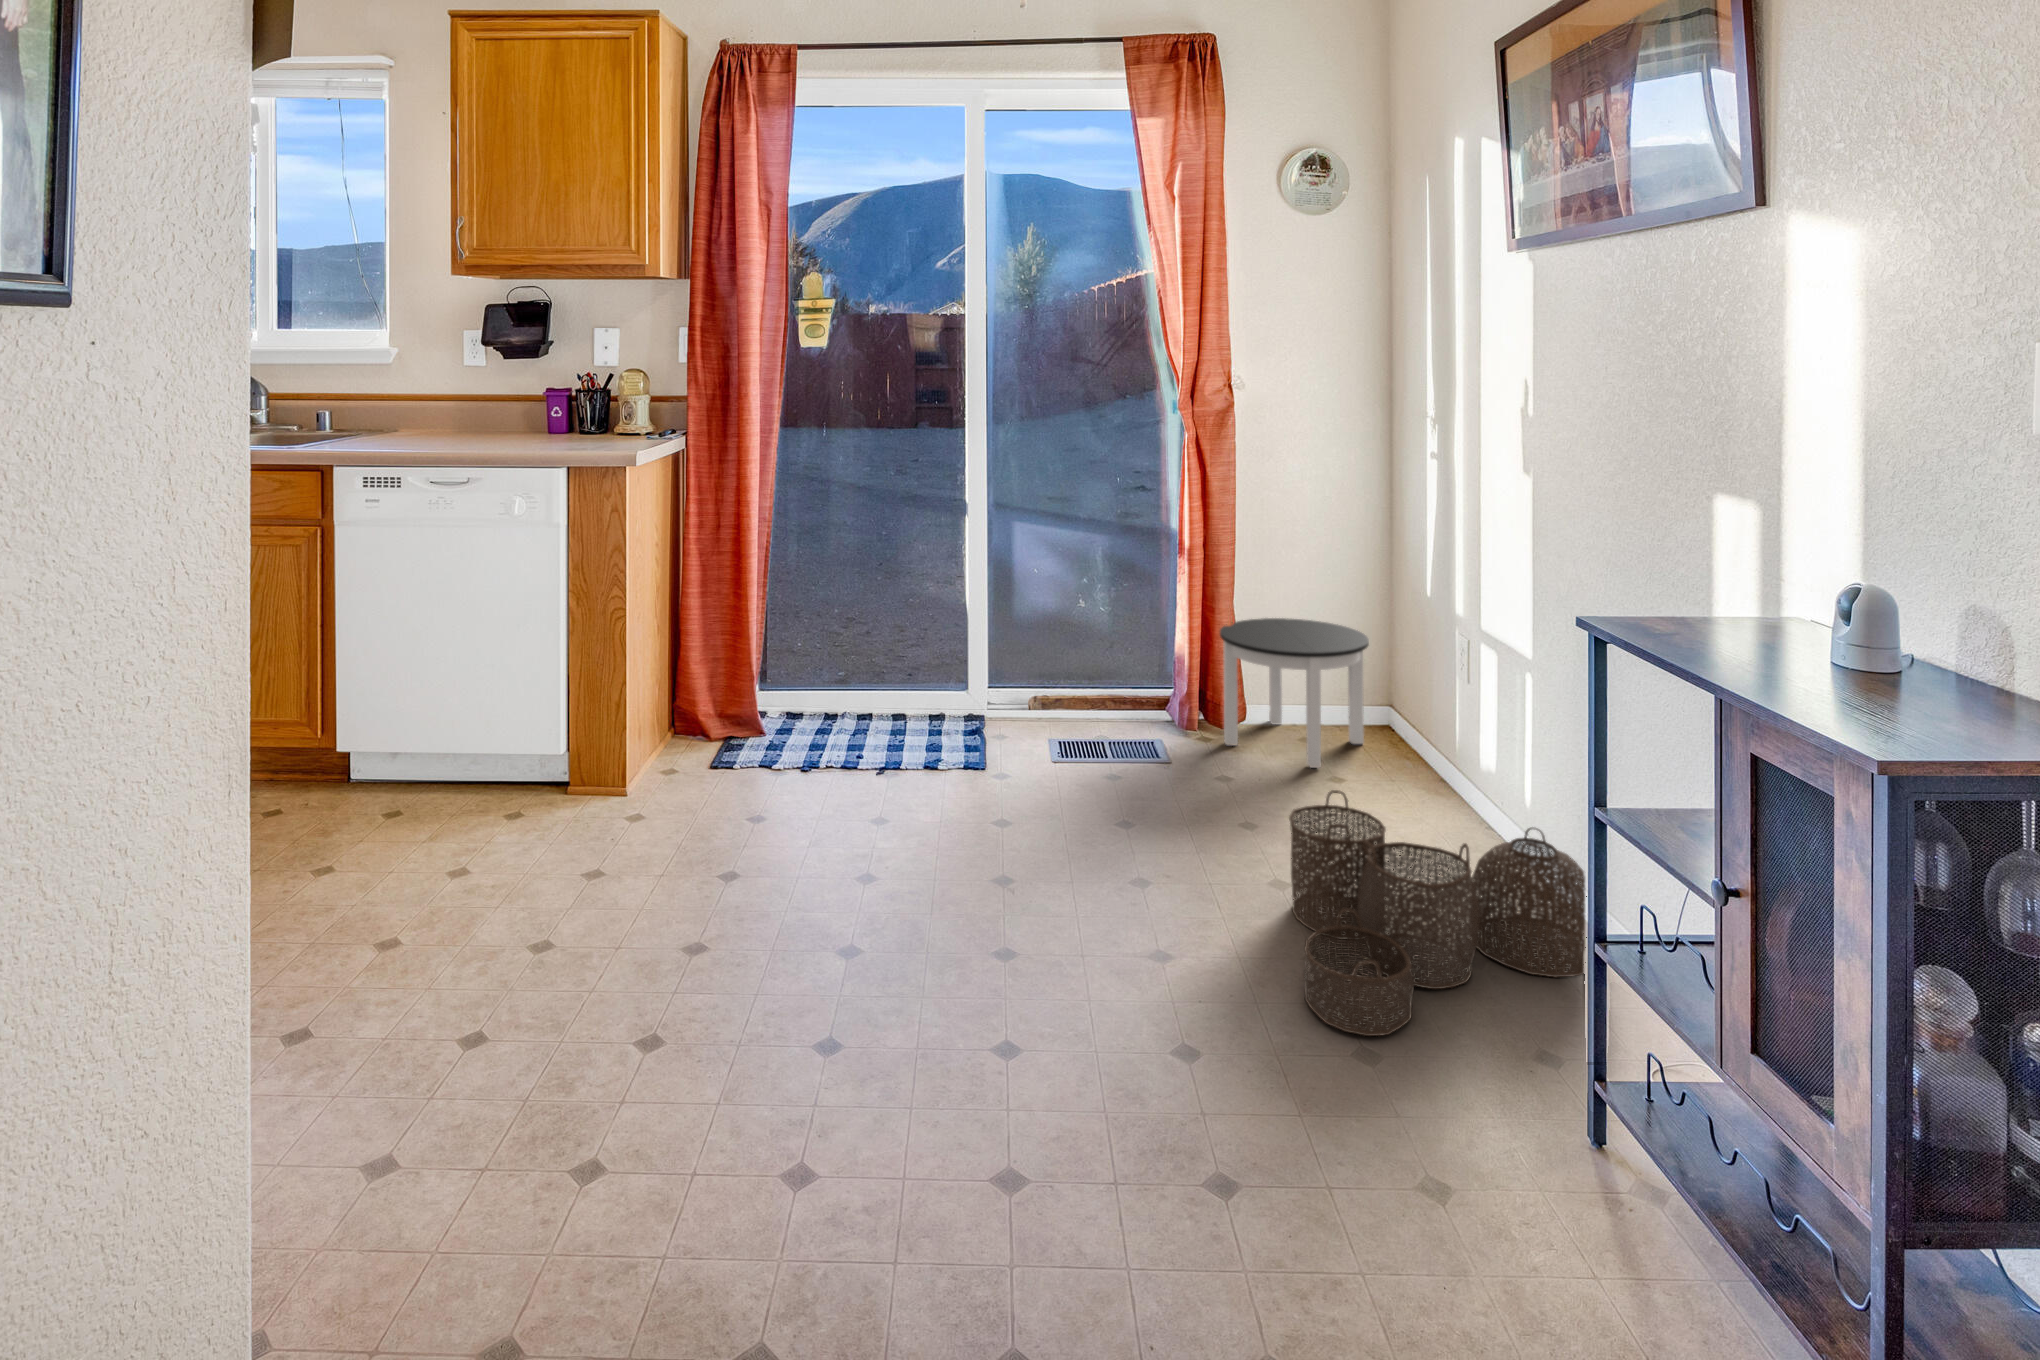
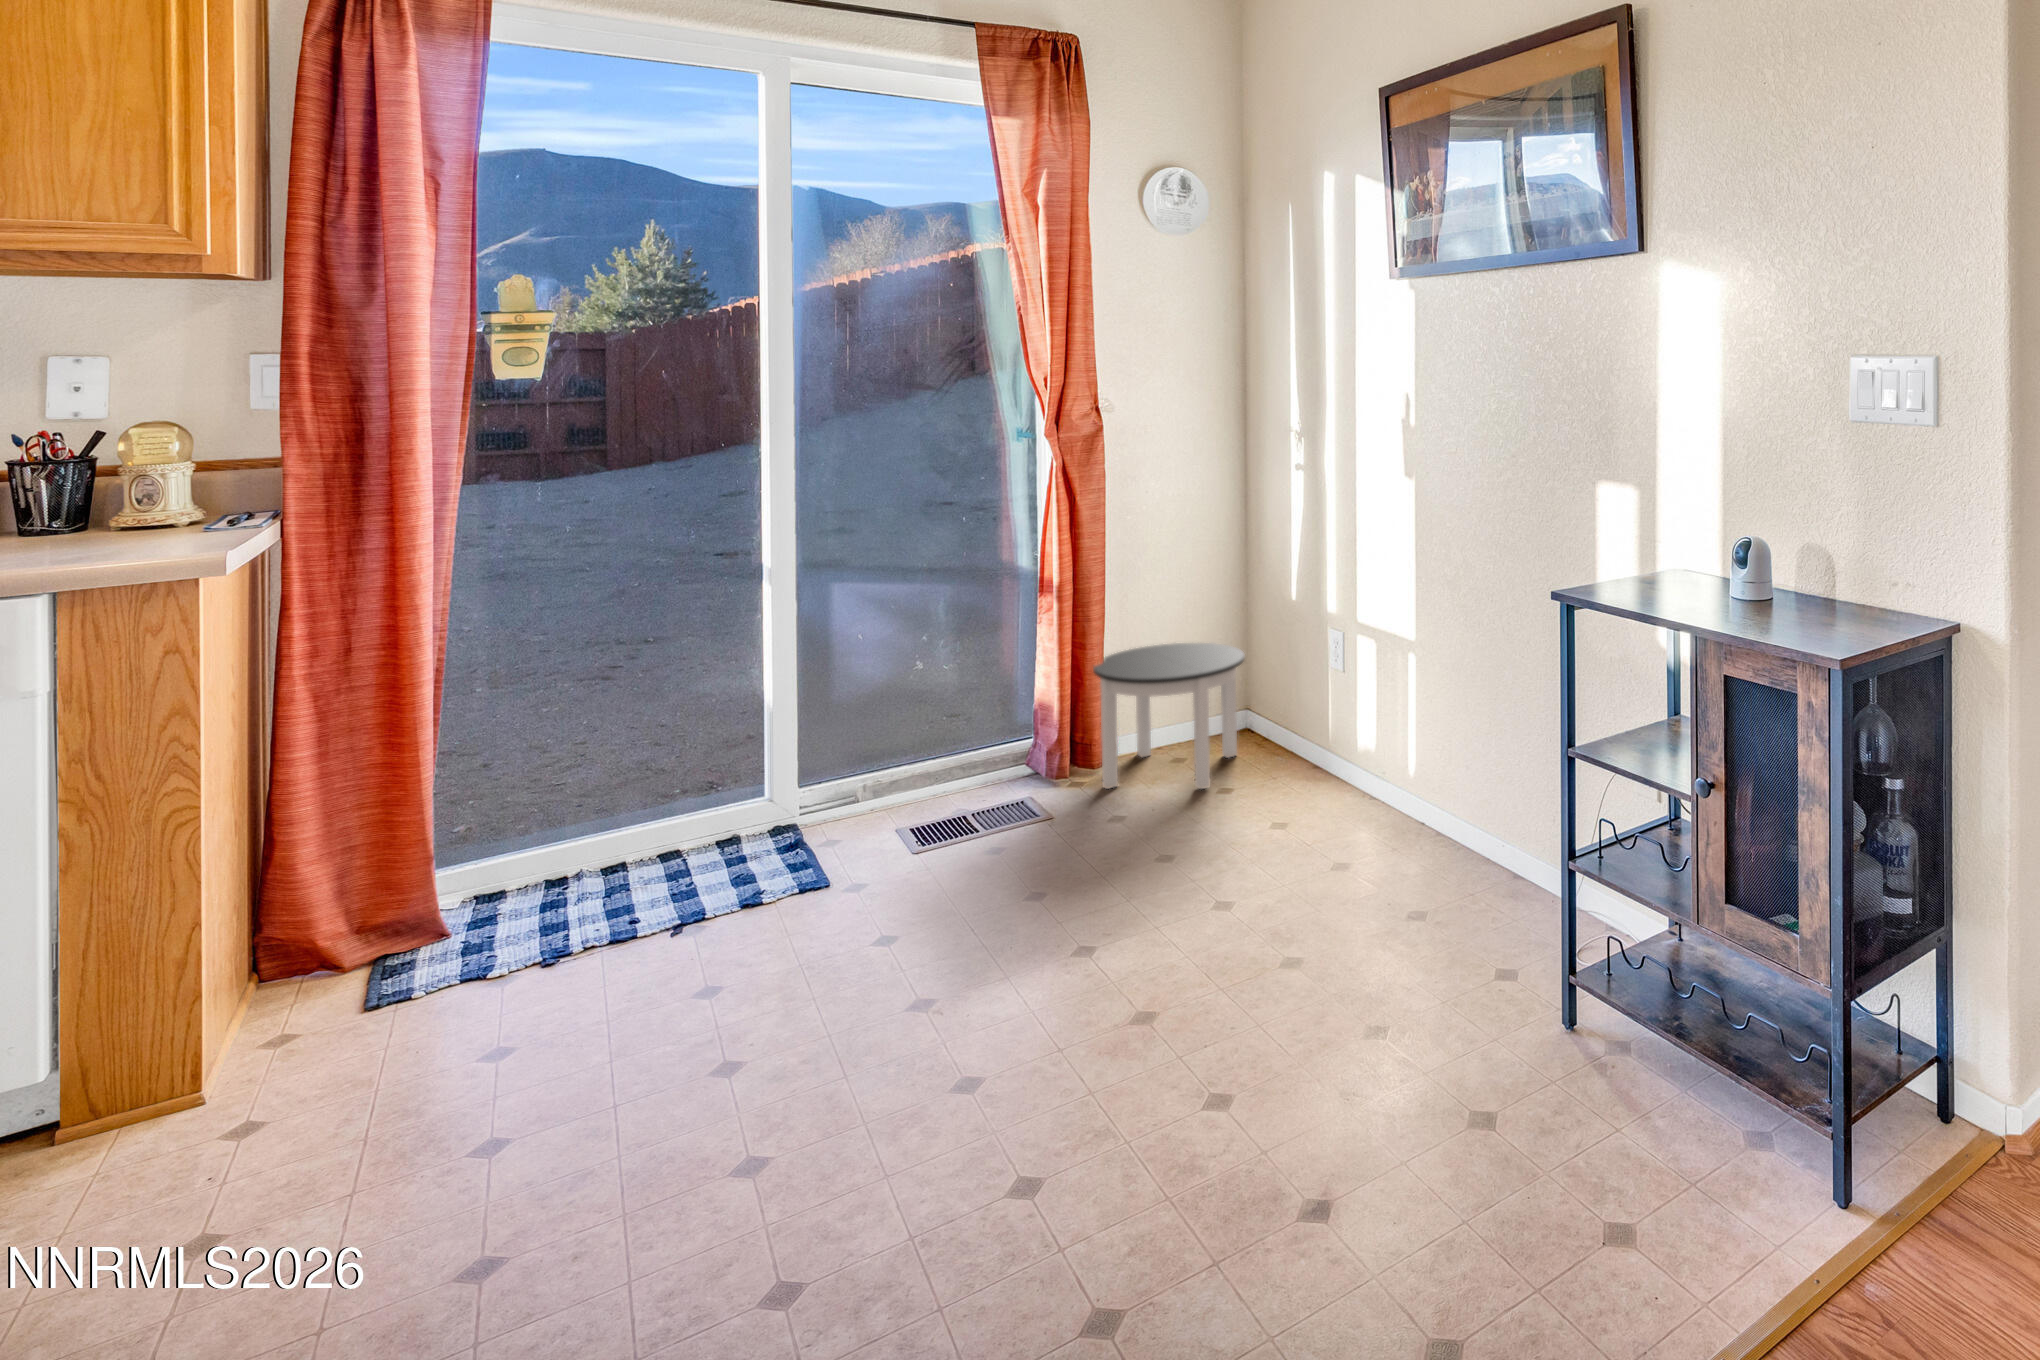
woven basket: present [1289,790,1587,1036] -> none [1244,783,1501,1009]

